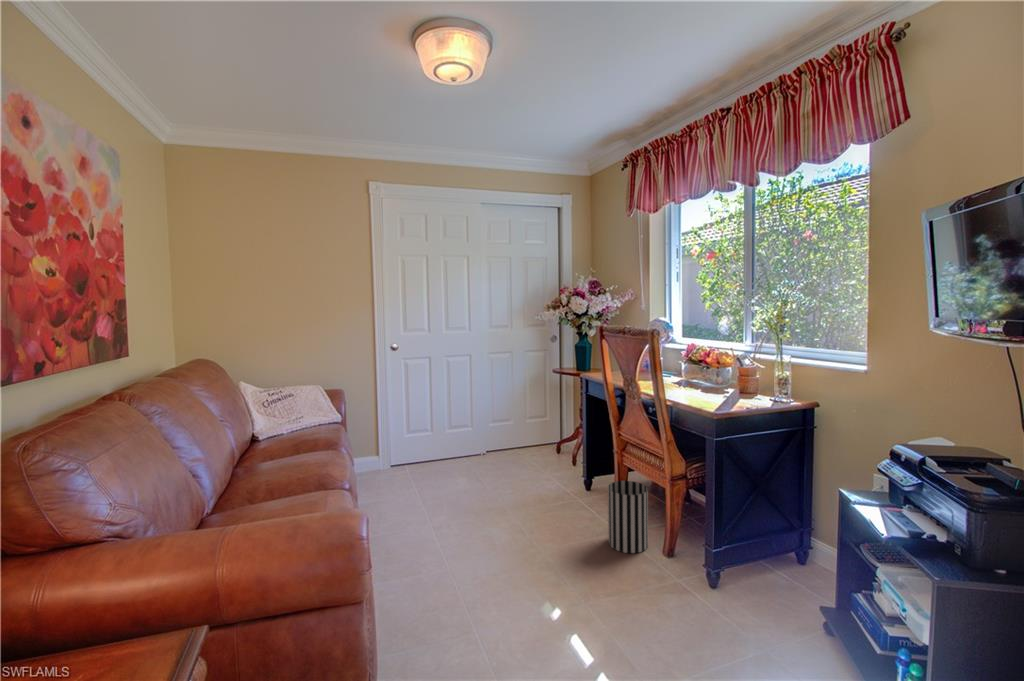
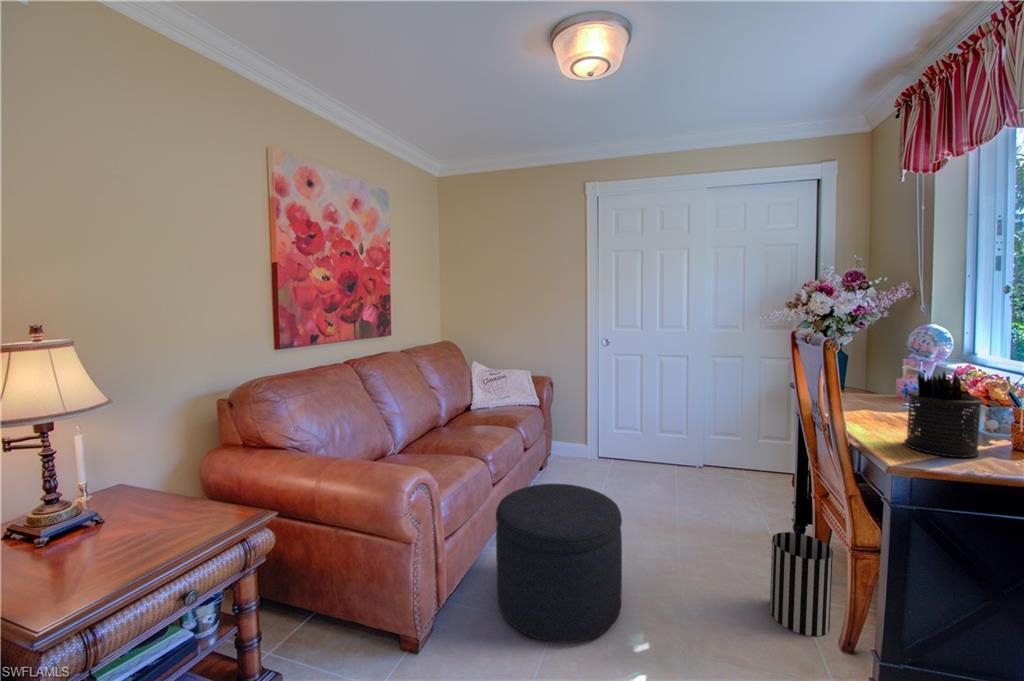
pen holder: none [688,346,726,400] -> present [904,372,984,457]
ottoman: none [397,488,524,642] -> present [496,484,622,642]

